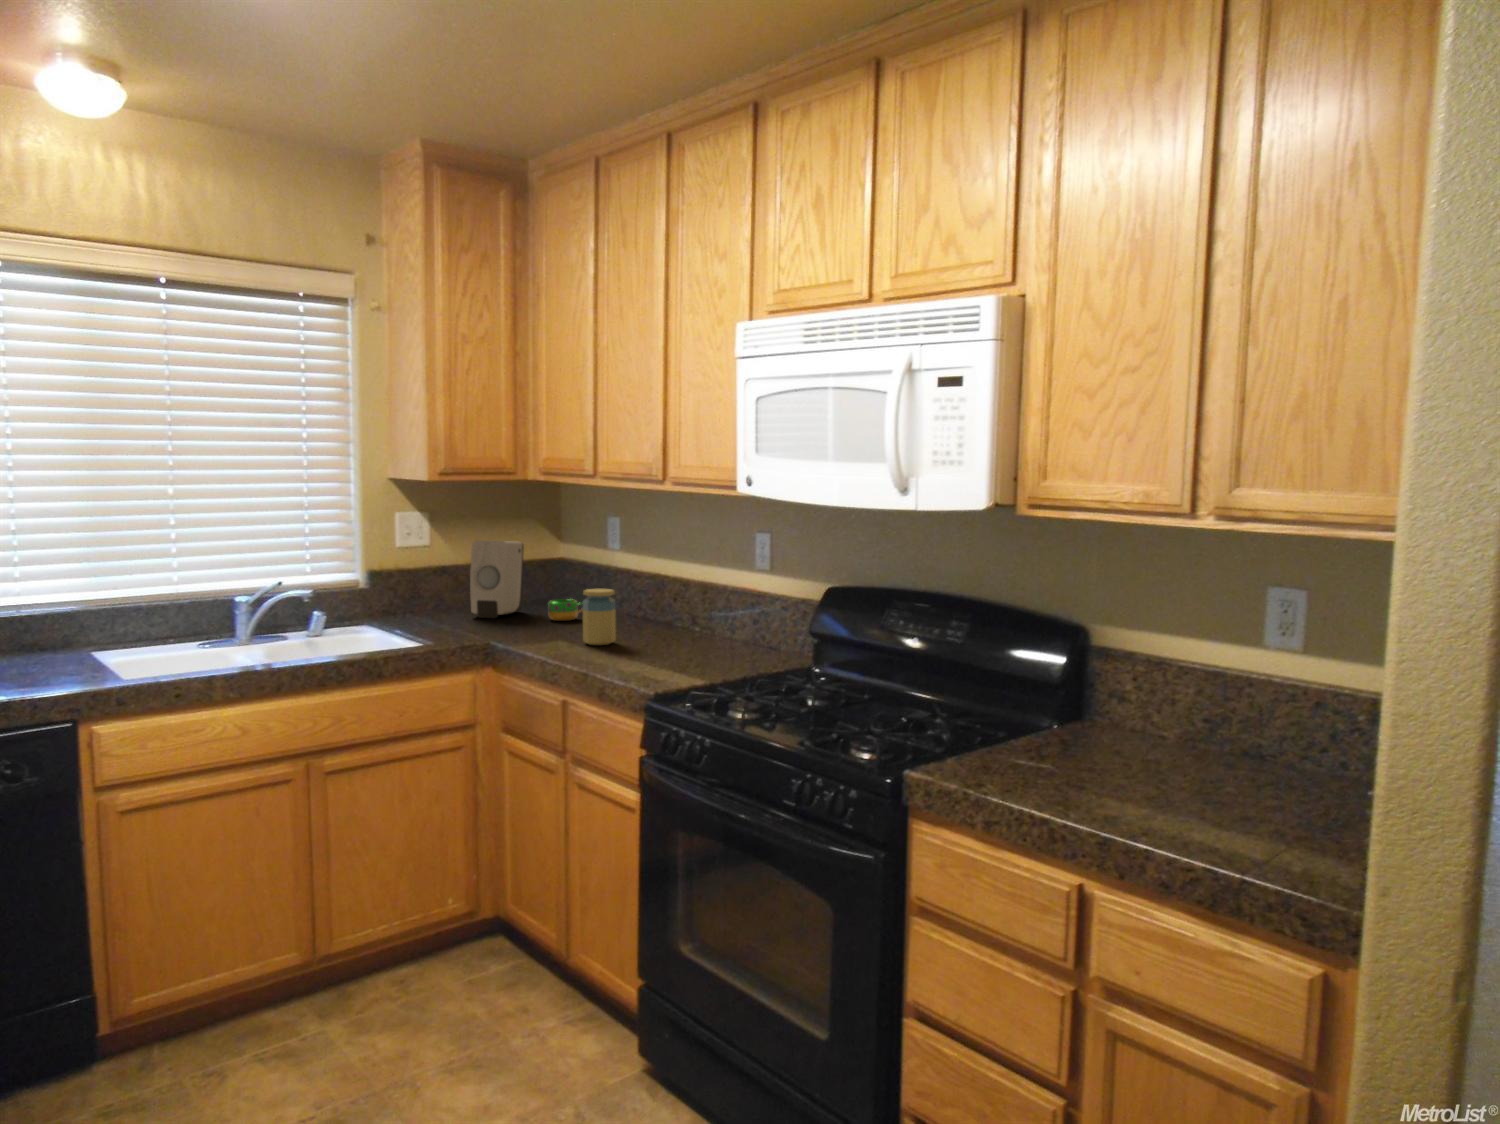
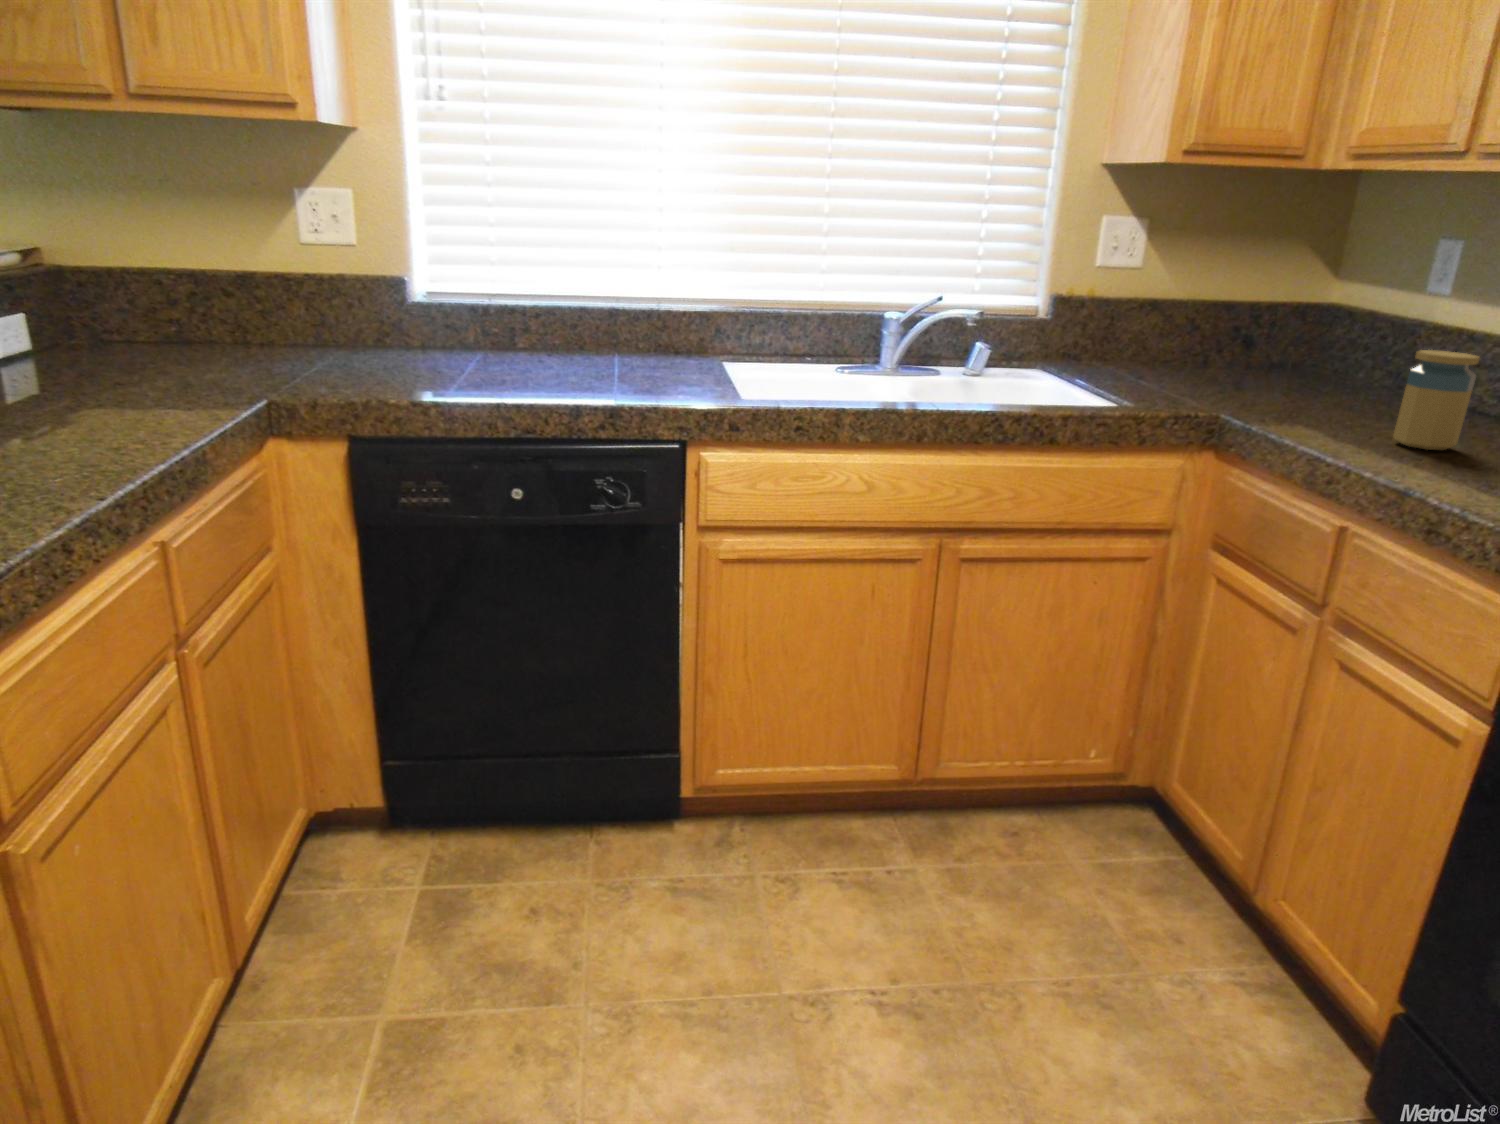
soap dispenser: present [470,540,524,618] -> none [1189,261,1289,382]
mug: present [548,599,583,621] -> none [1314,365,1381,401]

